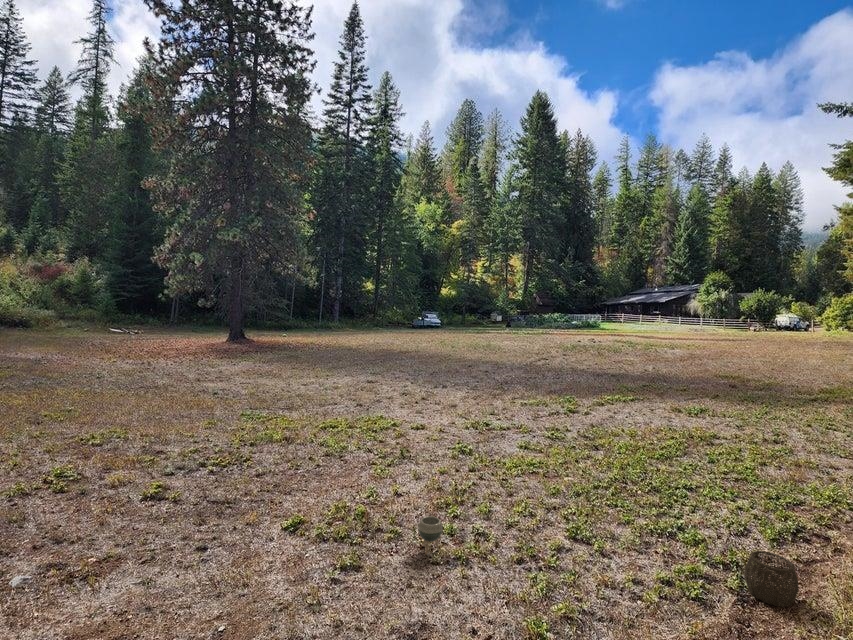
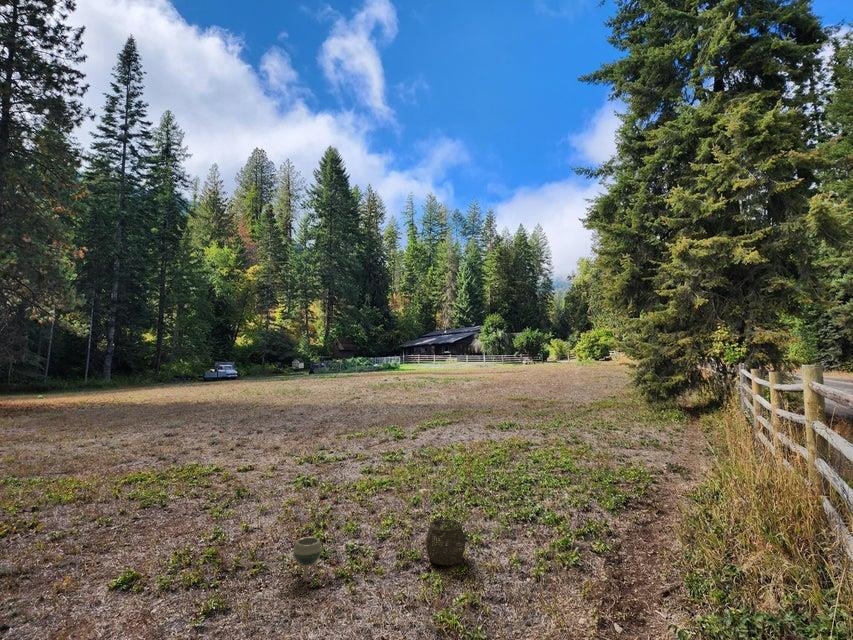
woven basket: present [745,551,799,607] -> present [426,519,465,565]

